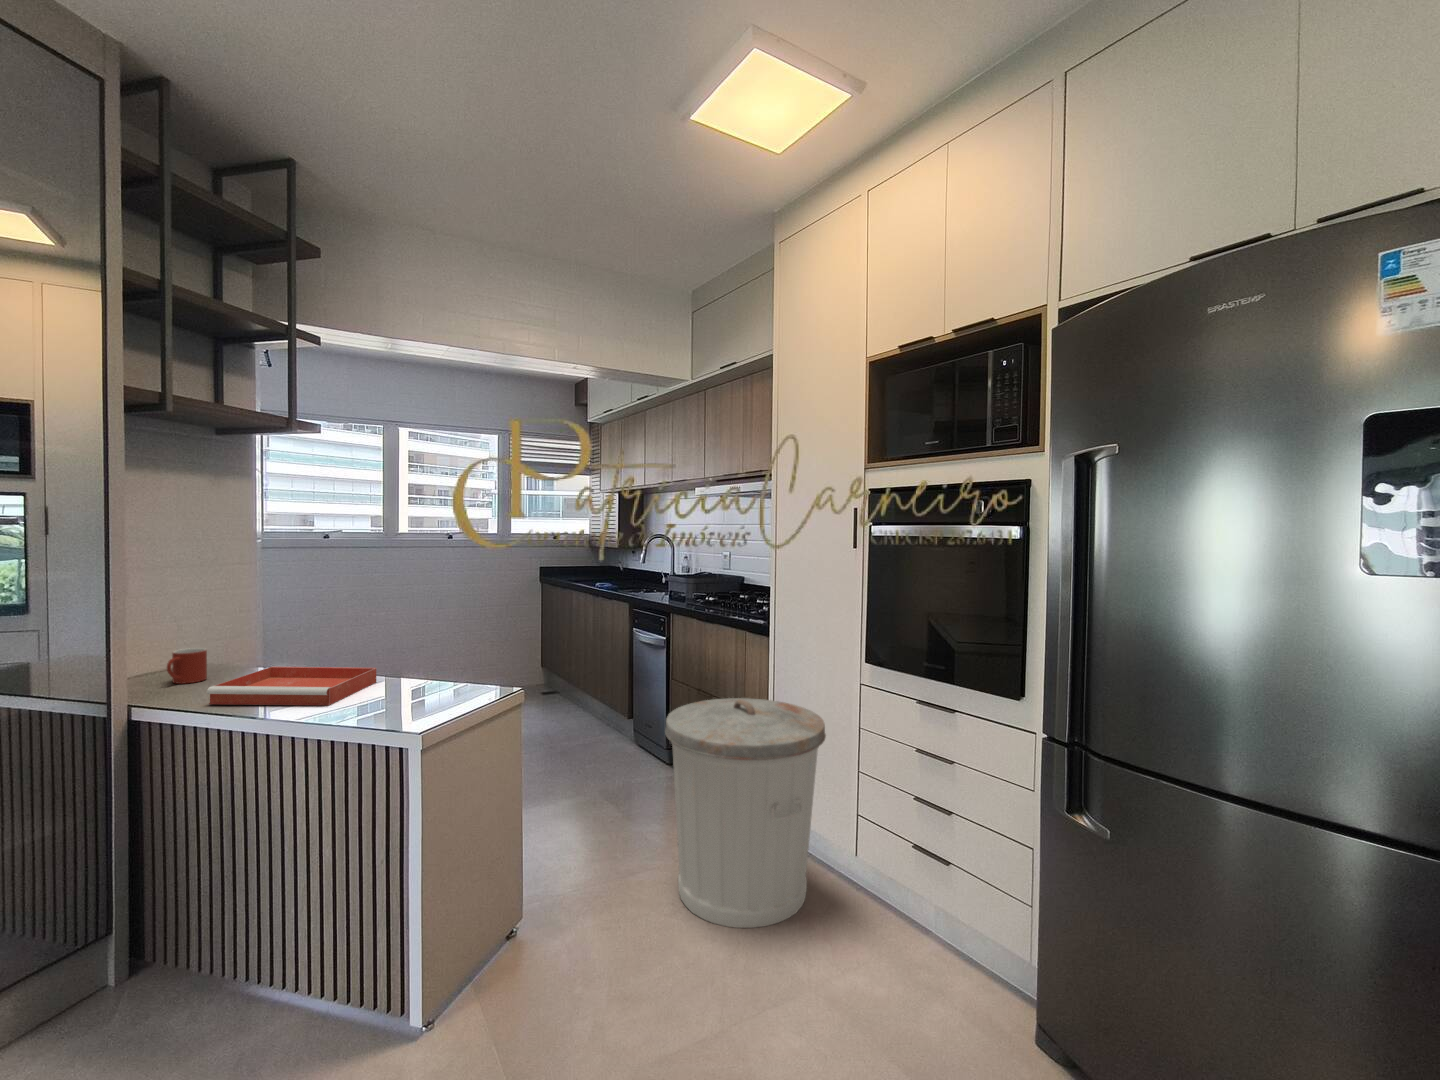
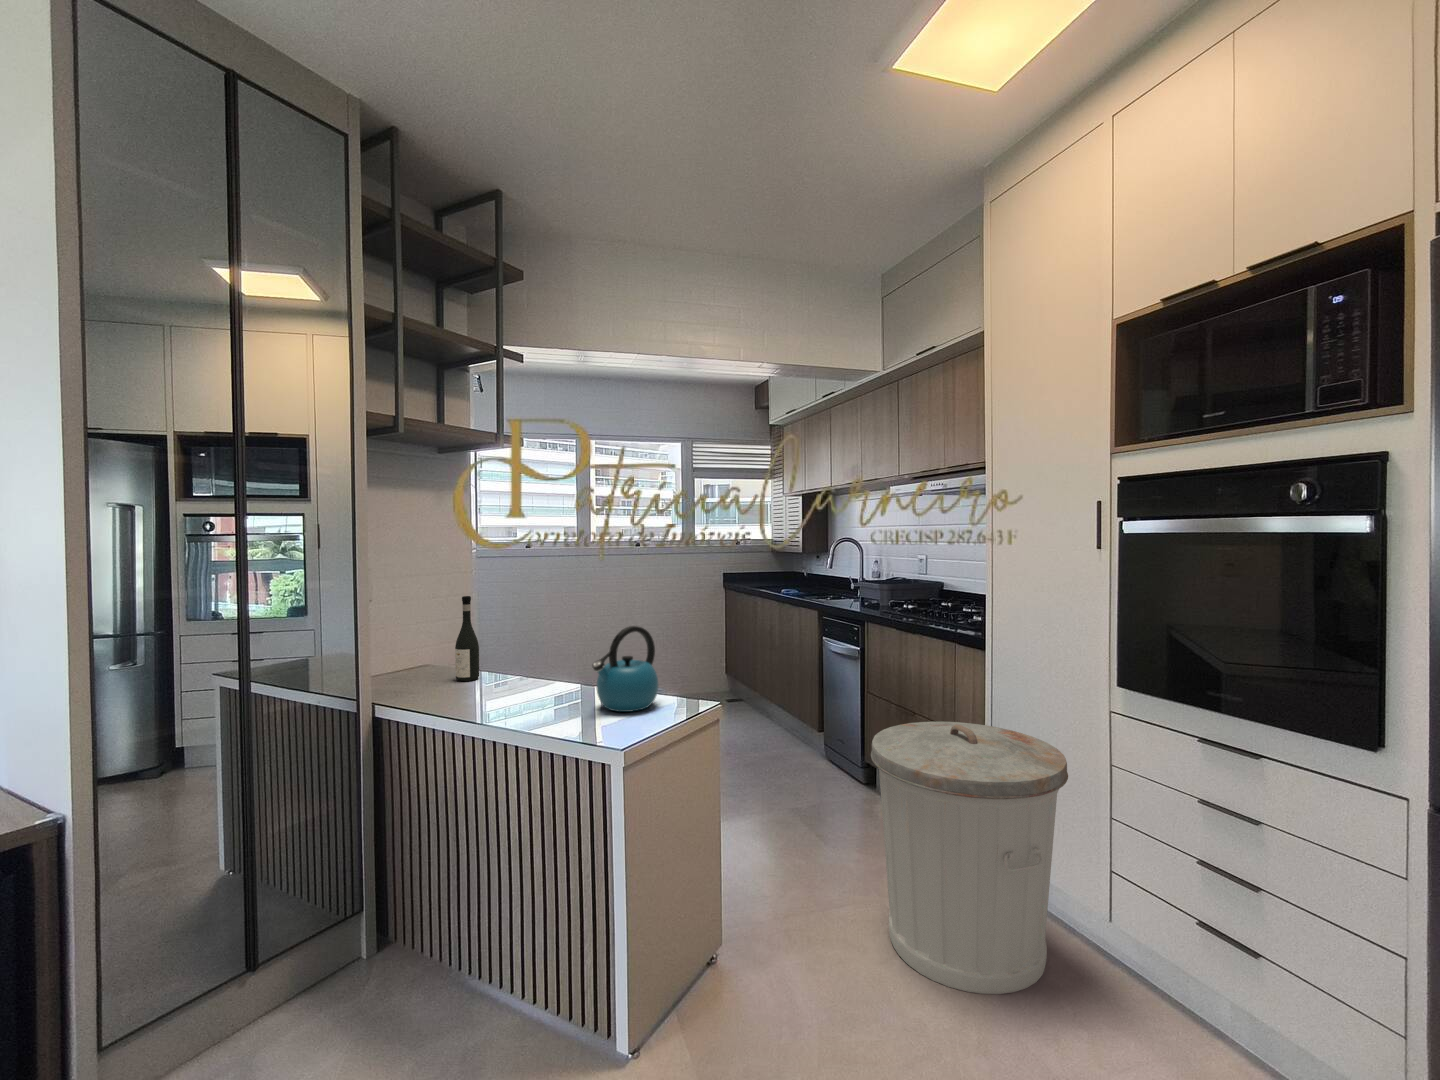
wine bottle: none [233,589,262,679] -> present [455,596,479,681]
kettle: none [390,617,461,701] -> present [592,626,659,712]
mug: present [167,648,207,684] -> none [403,651,435,684]
tray: present [207,667,376,705] -> none [434,671,579,712]

